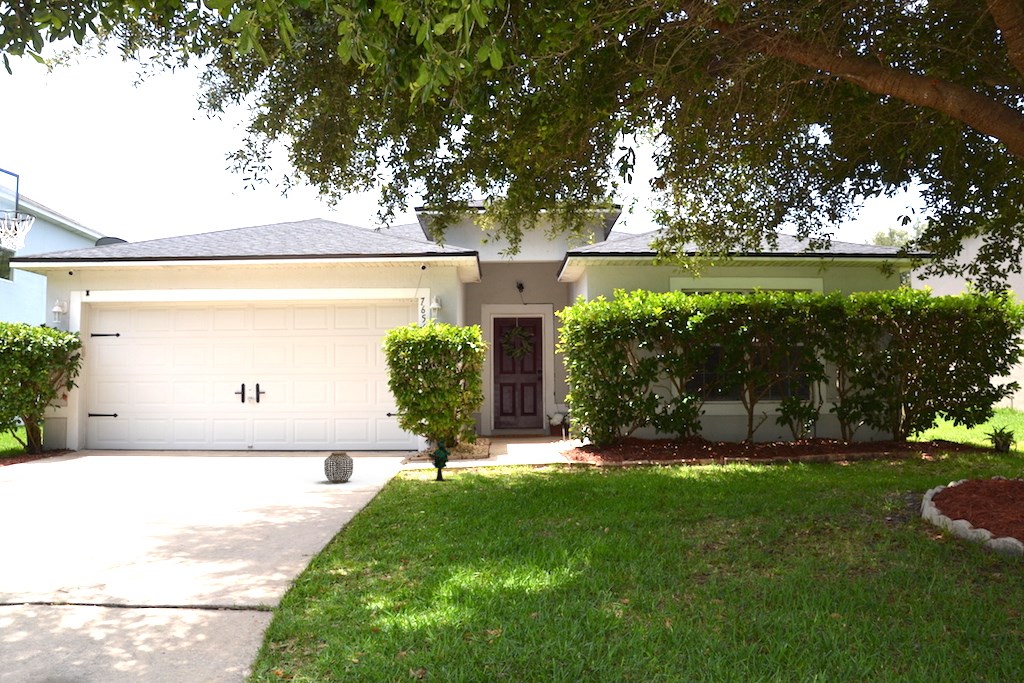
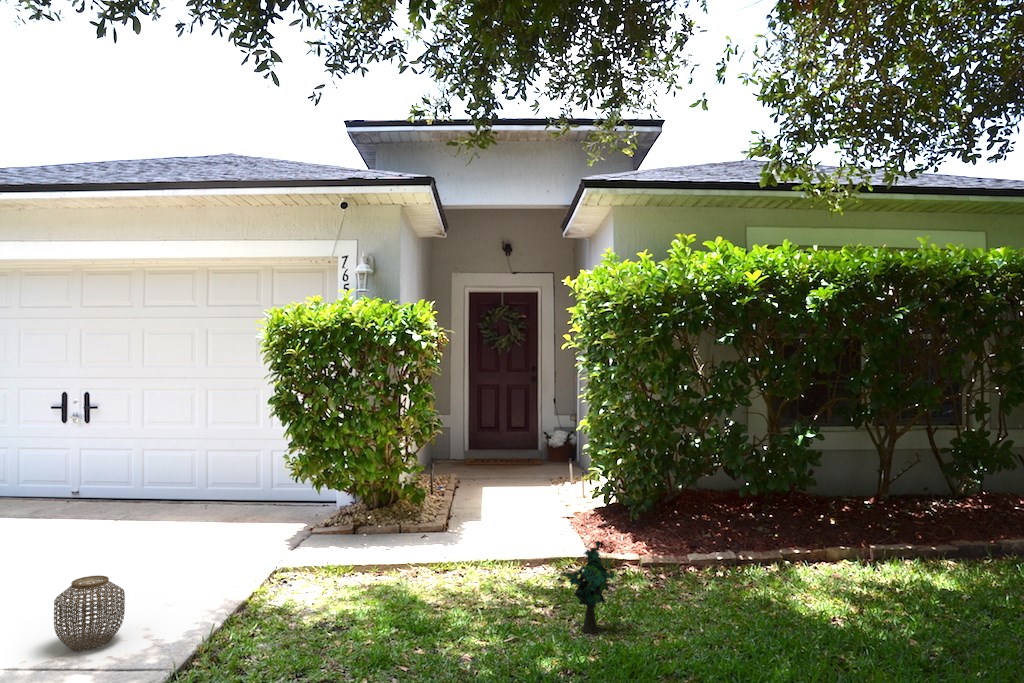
decorative plant: present [428,439,451,481] -> present [565,541,614,633]

